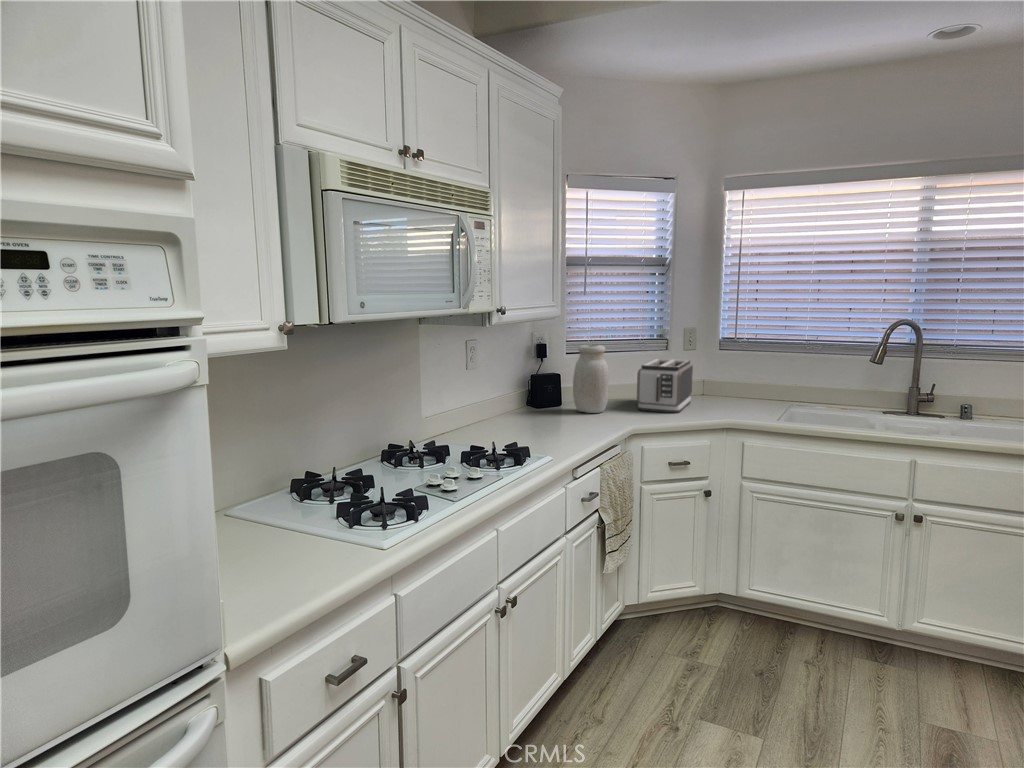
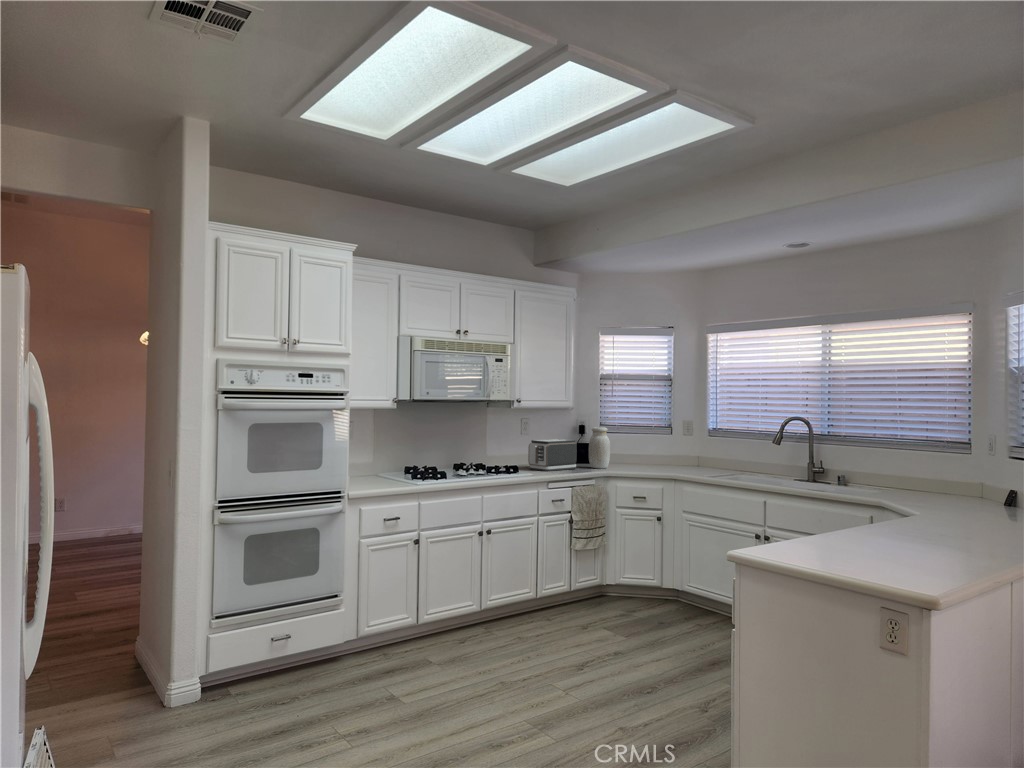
toaster: present [637,359,693,413] -> present [528,439,577,471]

